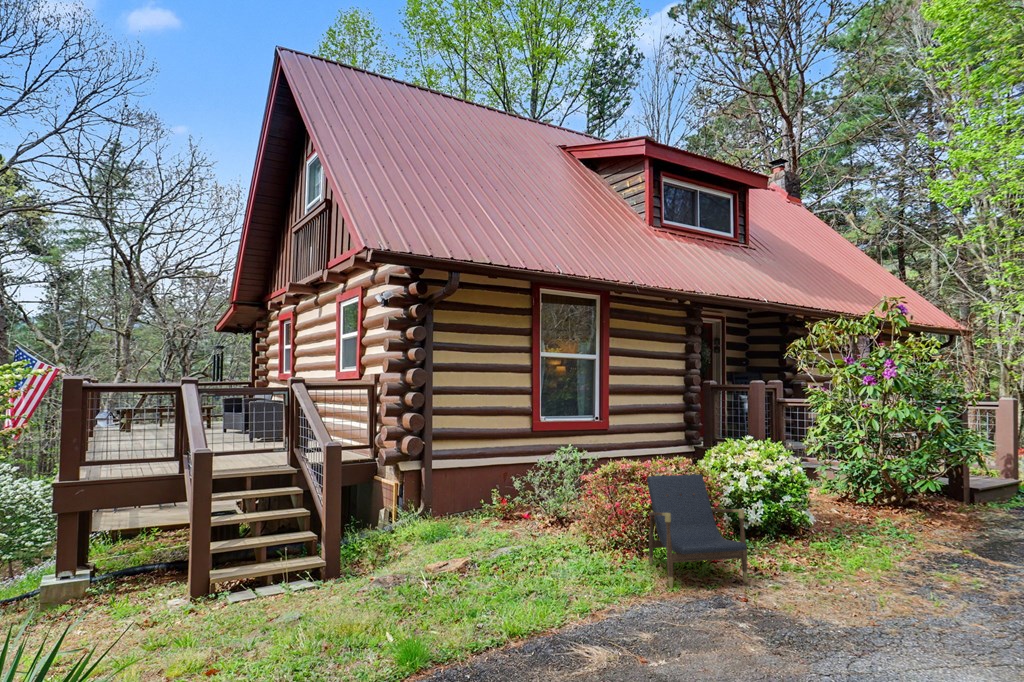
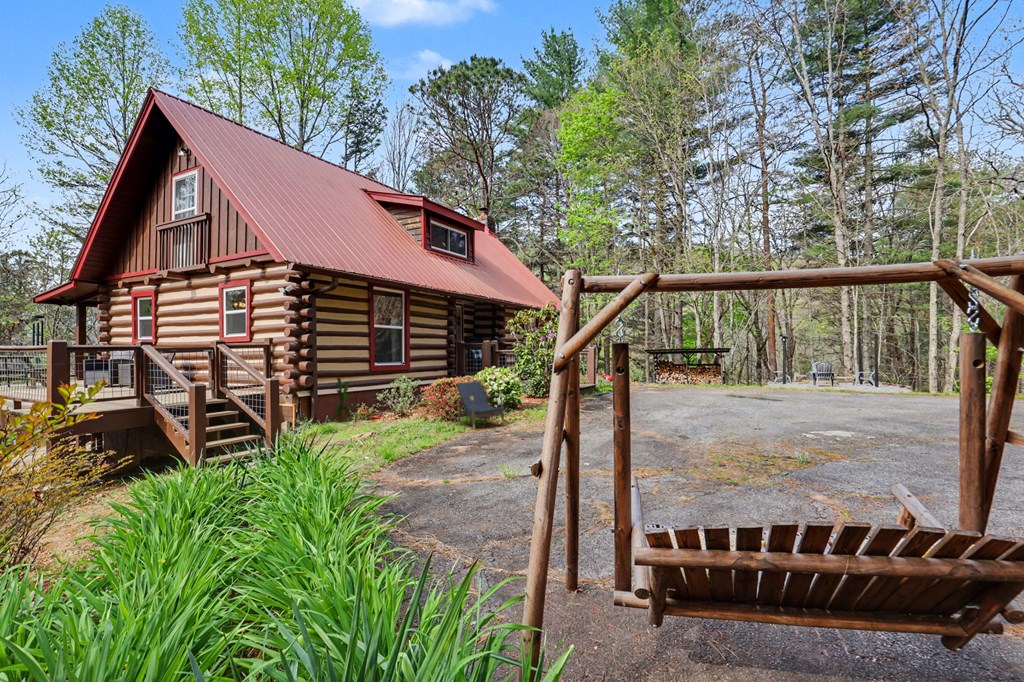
house plant: none [442,444,493,520] -> present [332,377,356,422]

